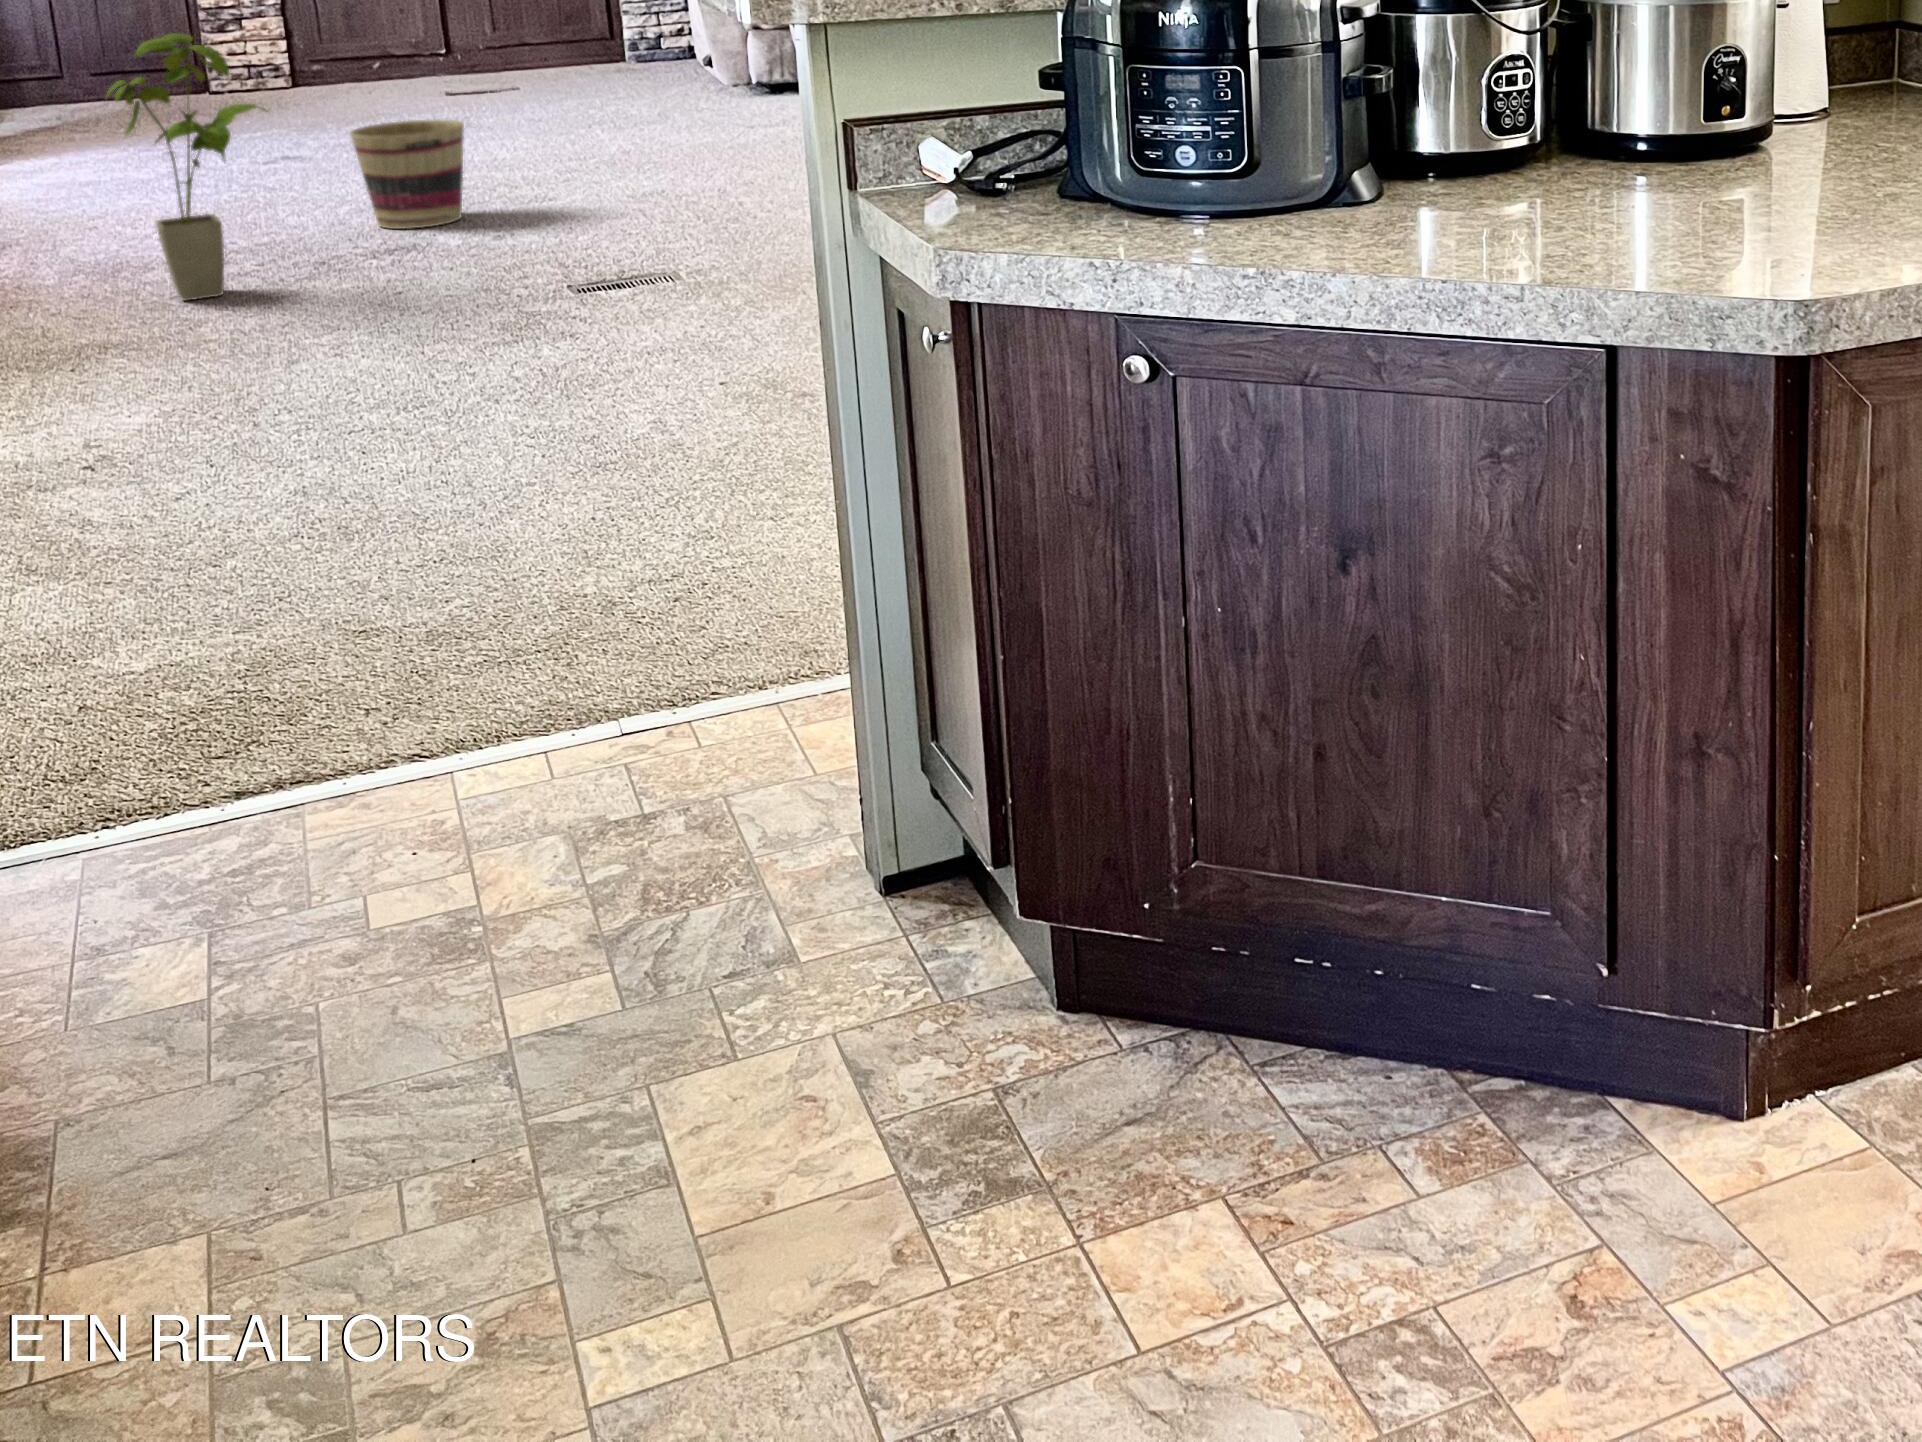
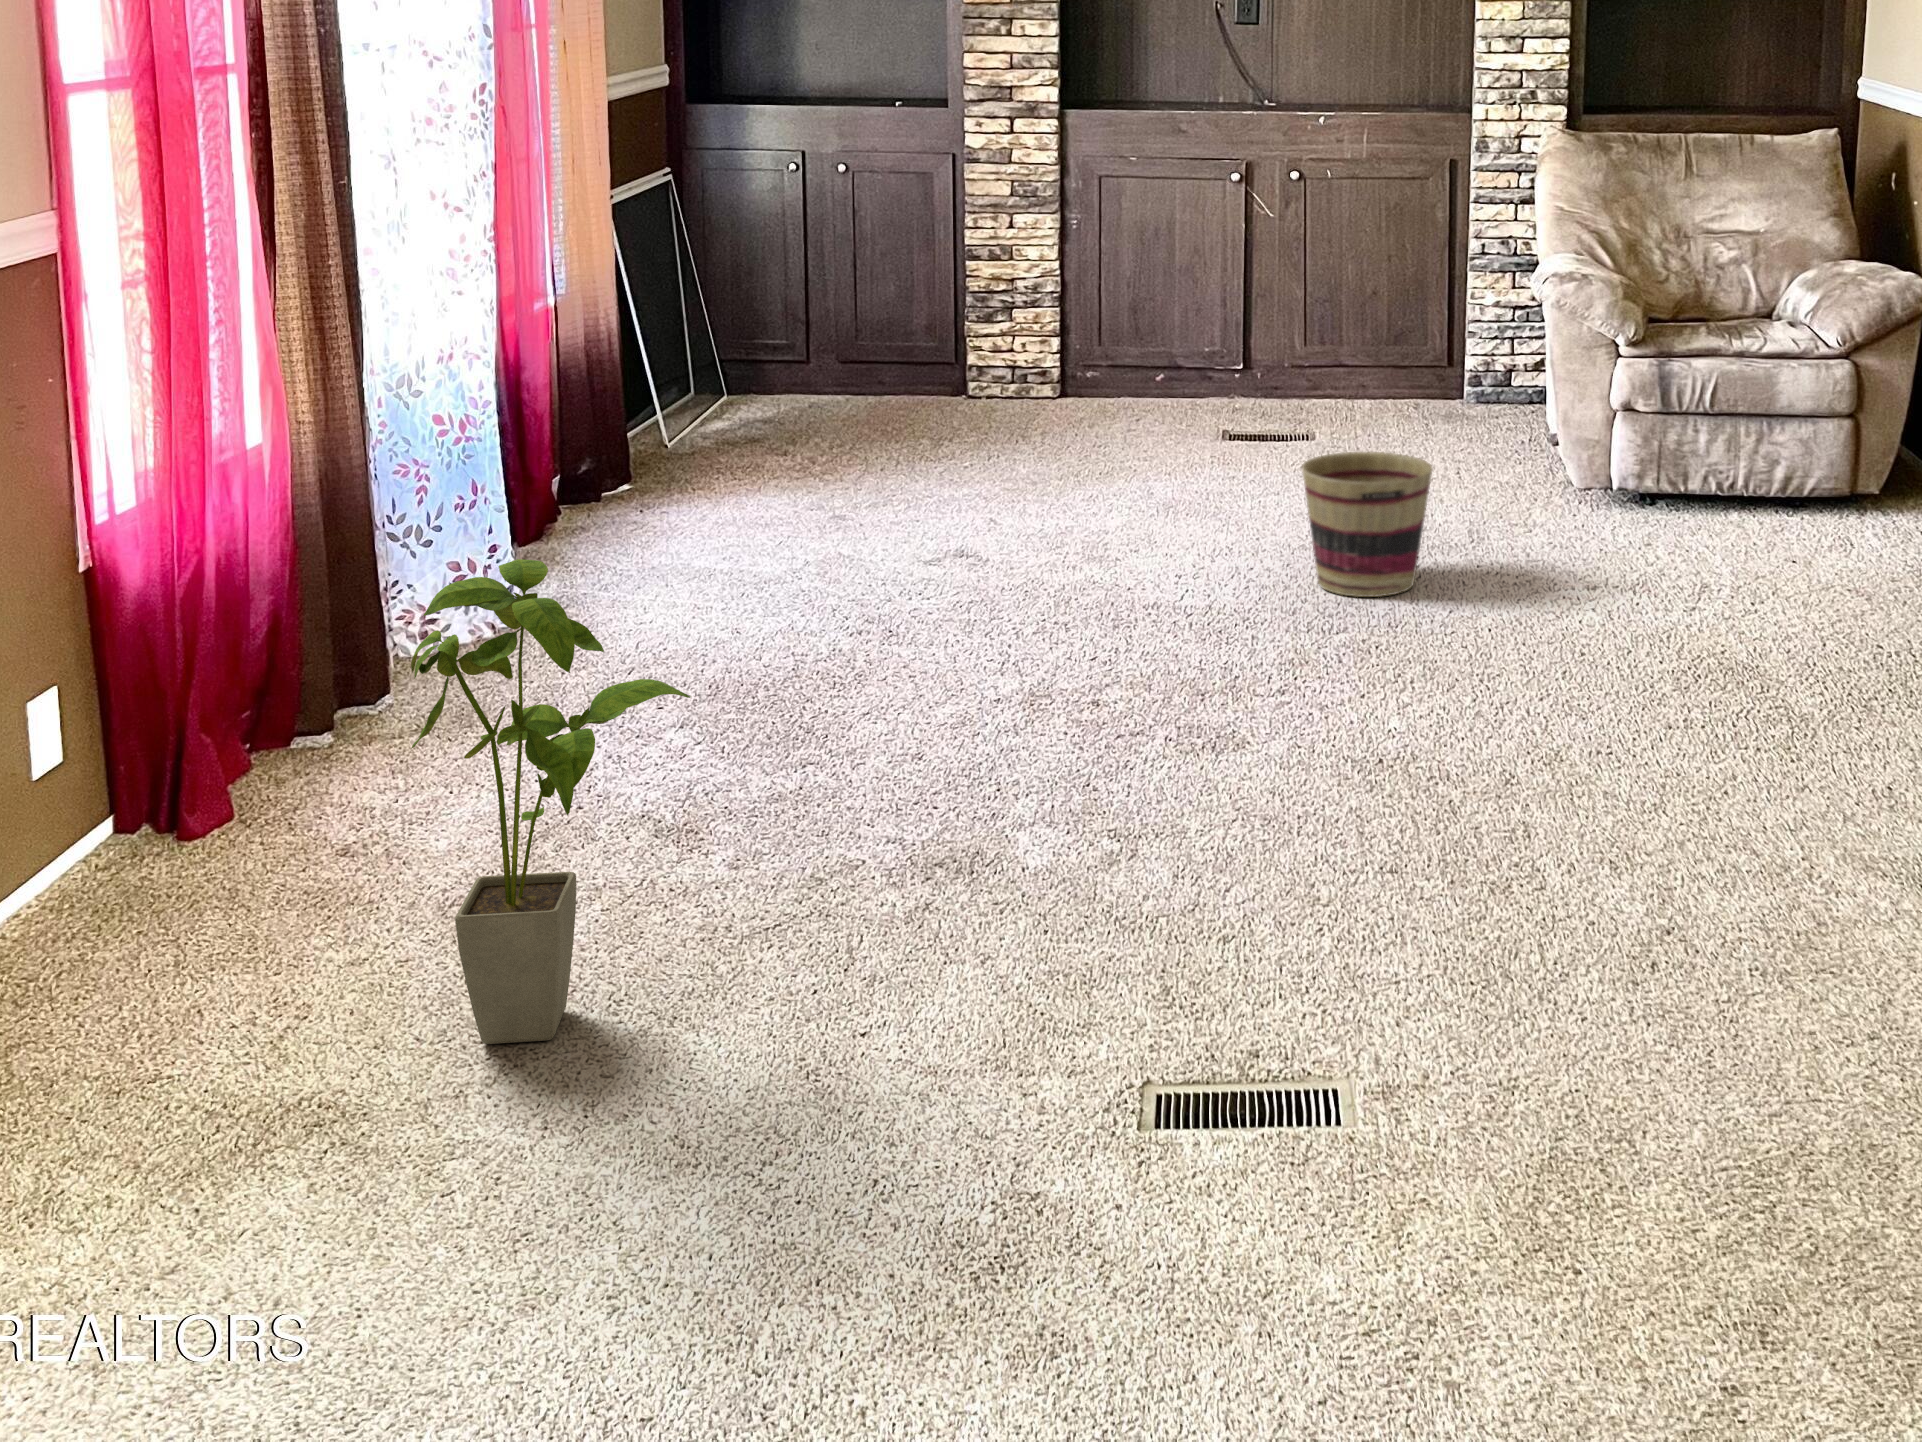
basket: present [350,119,464,229] -> present [1302,452,1433,597]

